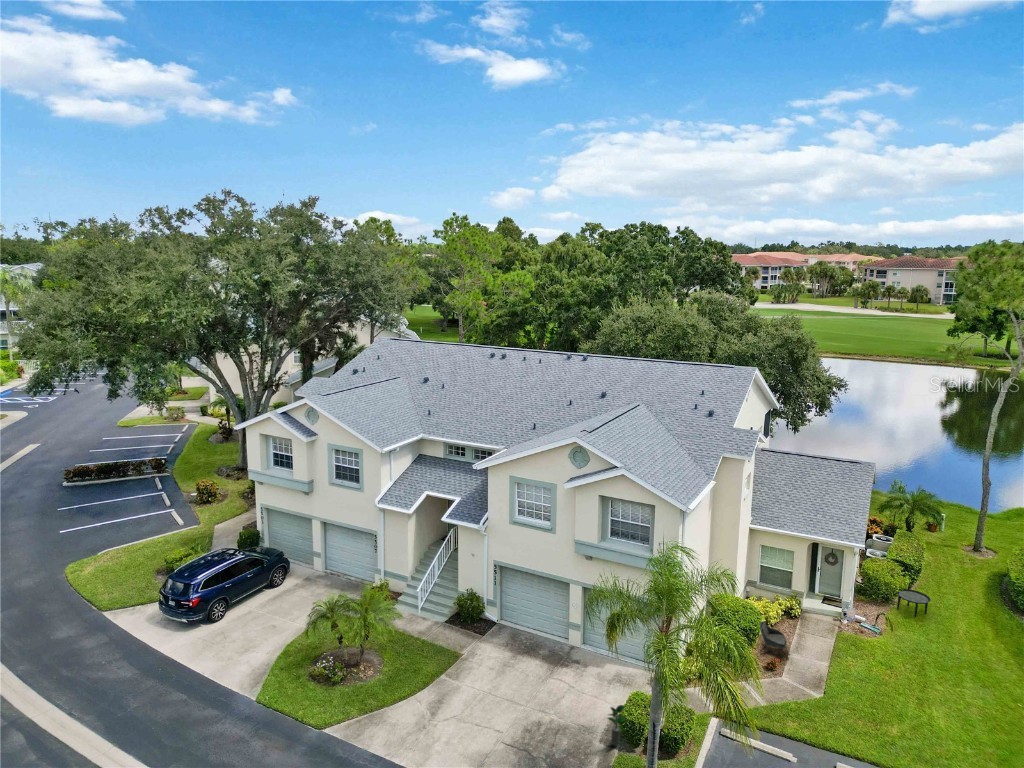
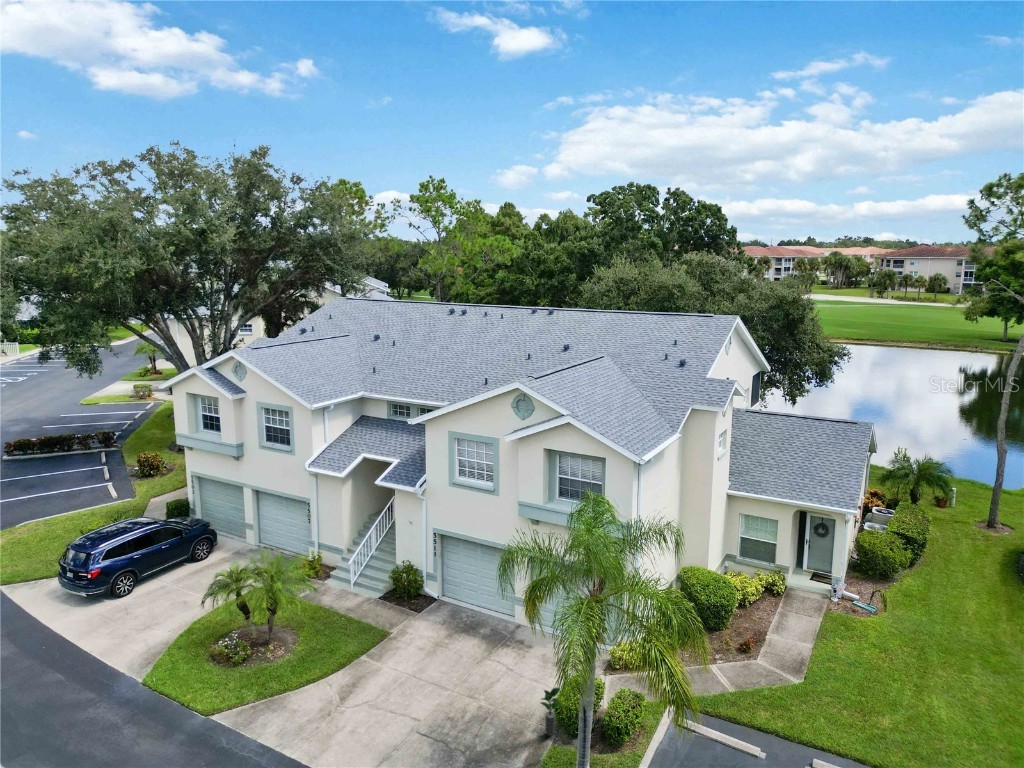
round table: present [897,589,930,618] -> none [896,564,934,596]
lounge chair: present [760,621,787,660] -> none [732,597,764,640]

